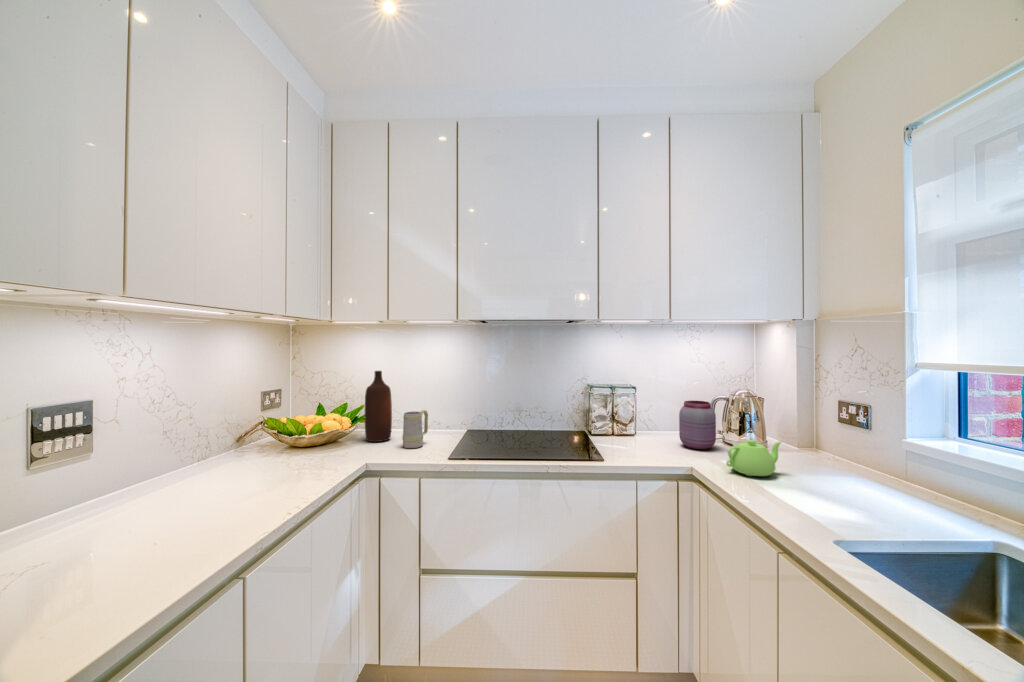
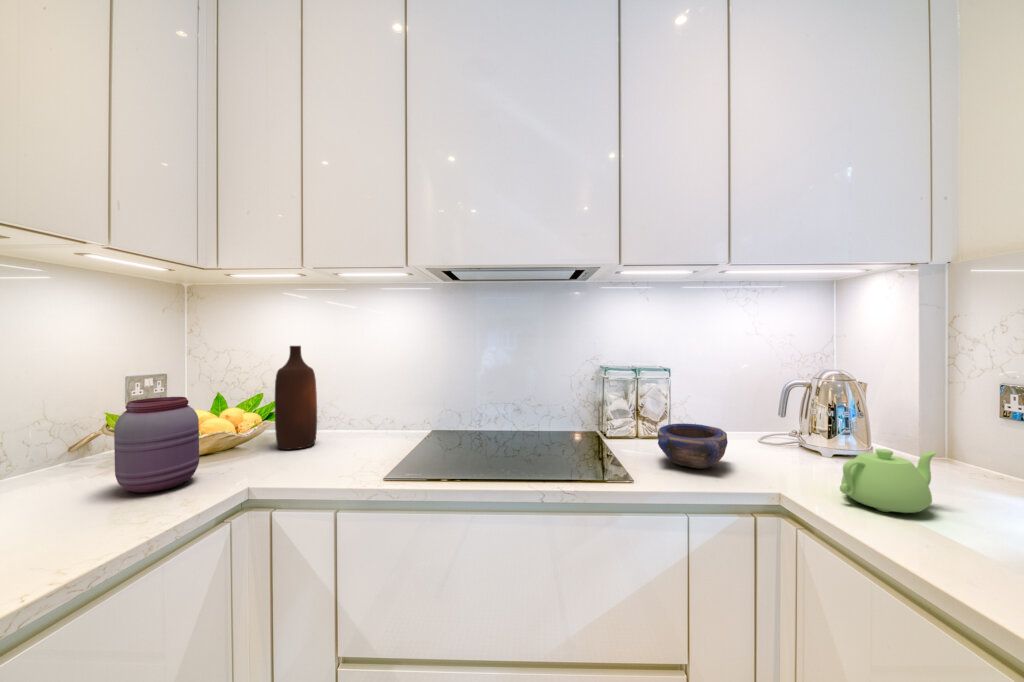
jar: present [679,401,716,449] -> present [114,397,199,493]
mug: present [402,410,428,448] -> none [324,402,366,460]
bowl: none [623,425,669,454] -> present [657,424,728,468]

